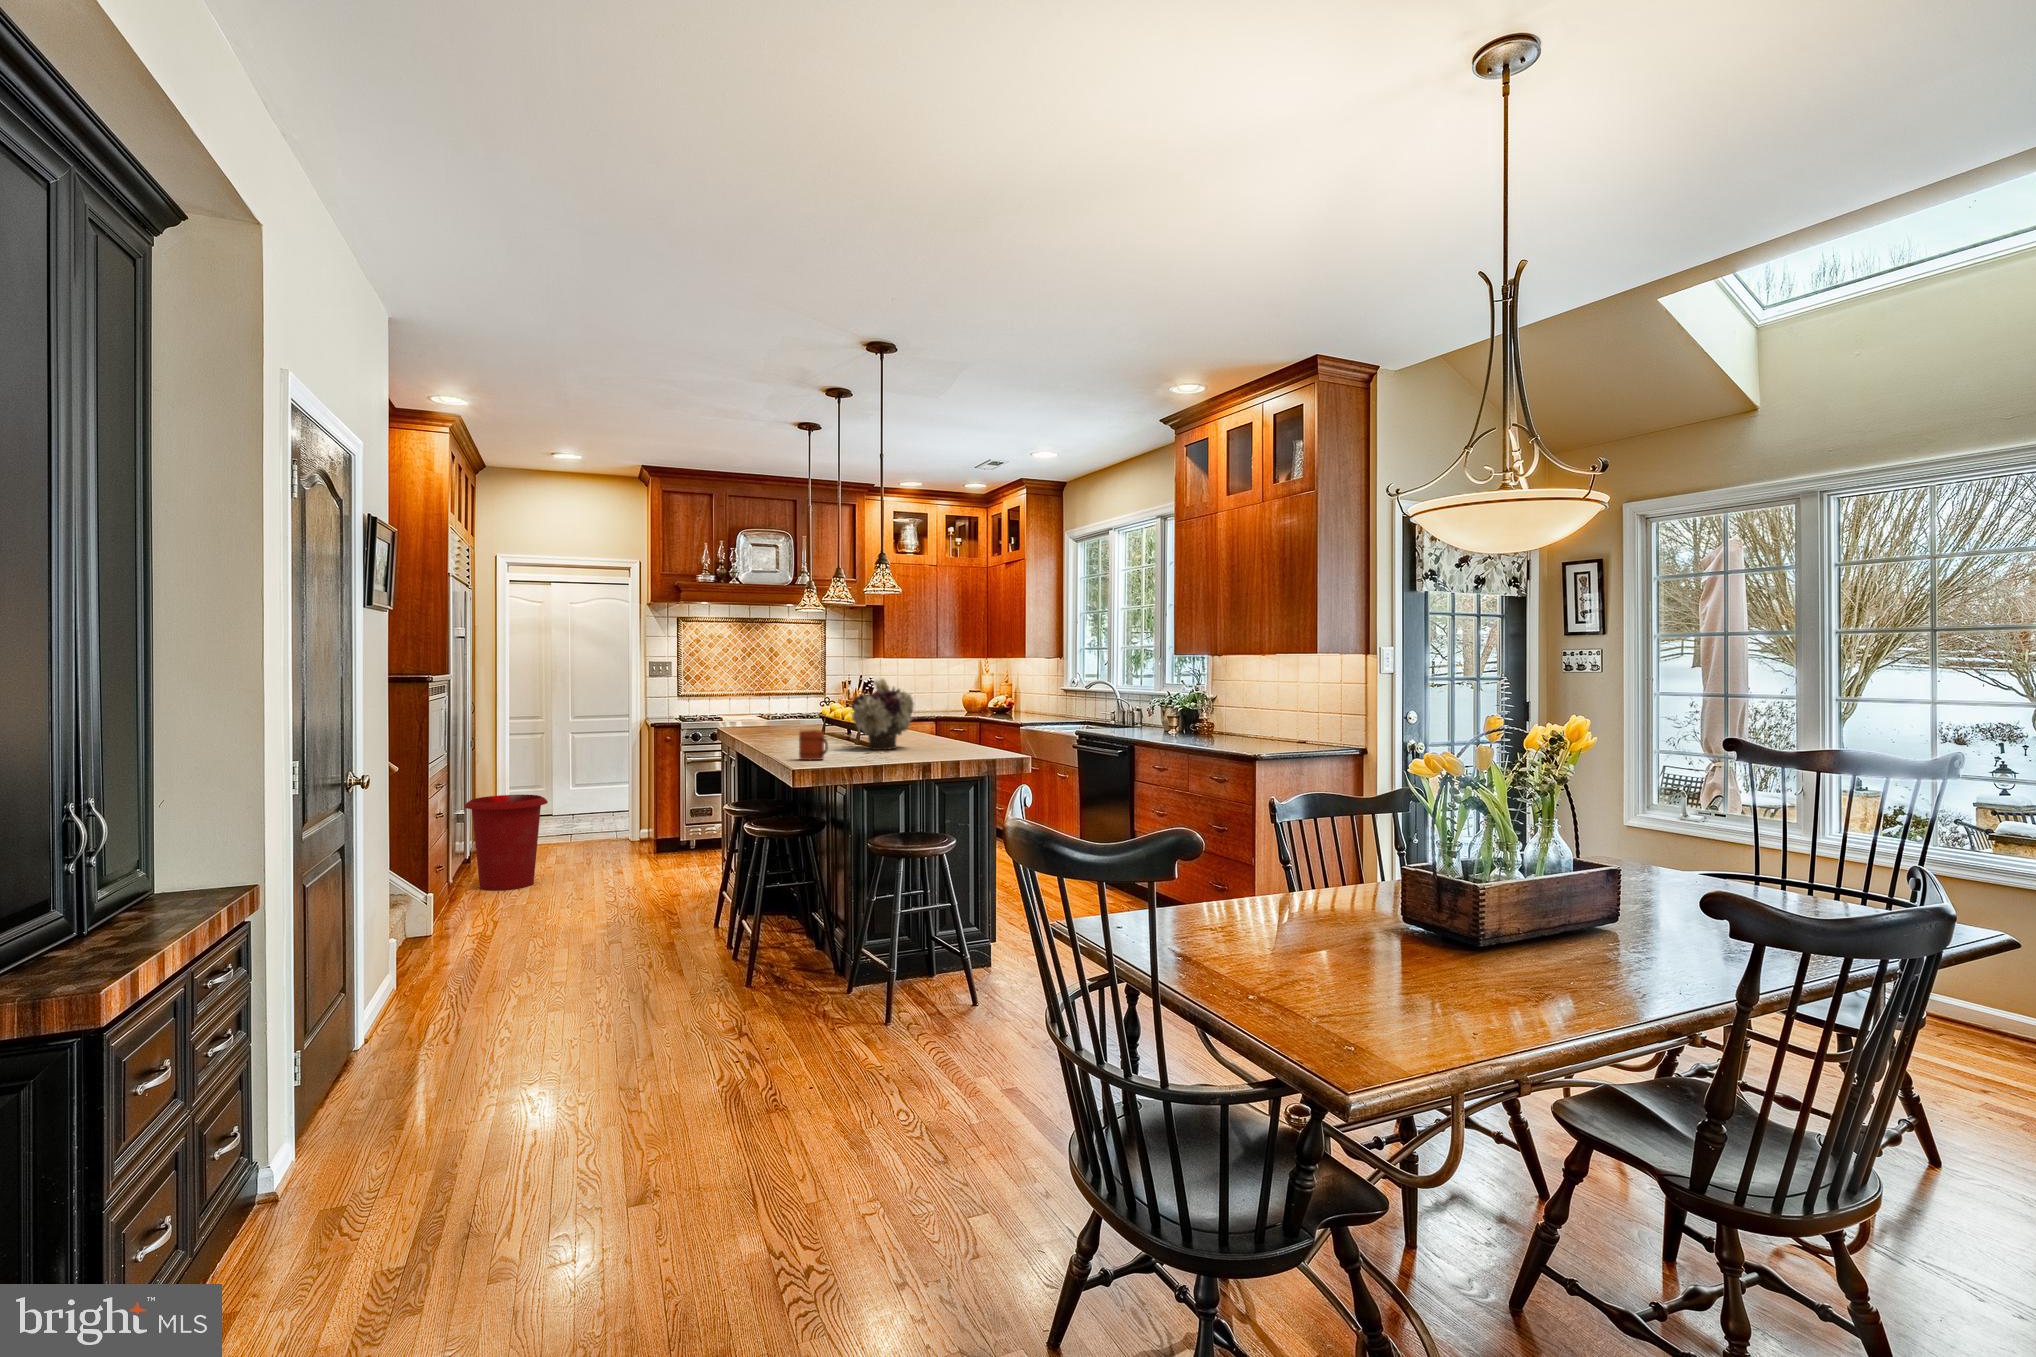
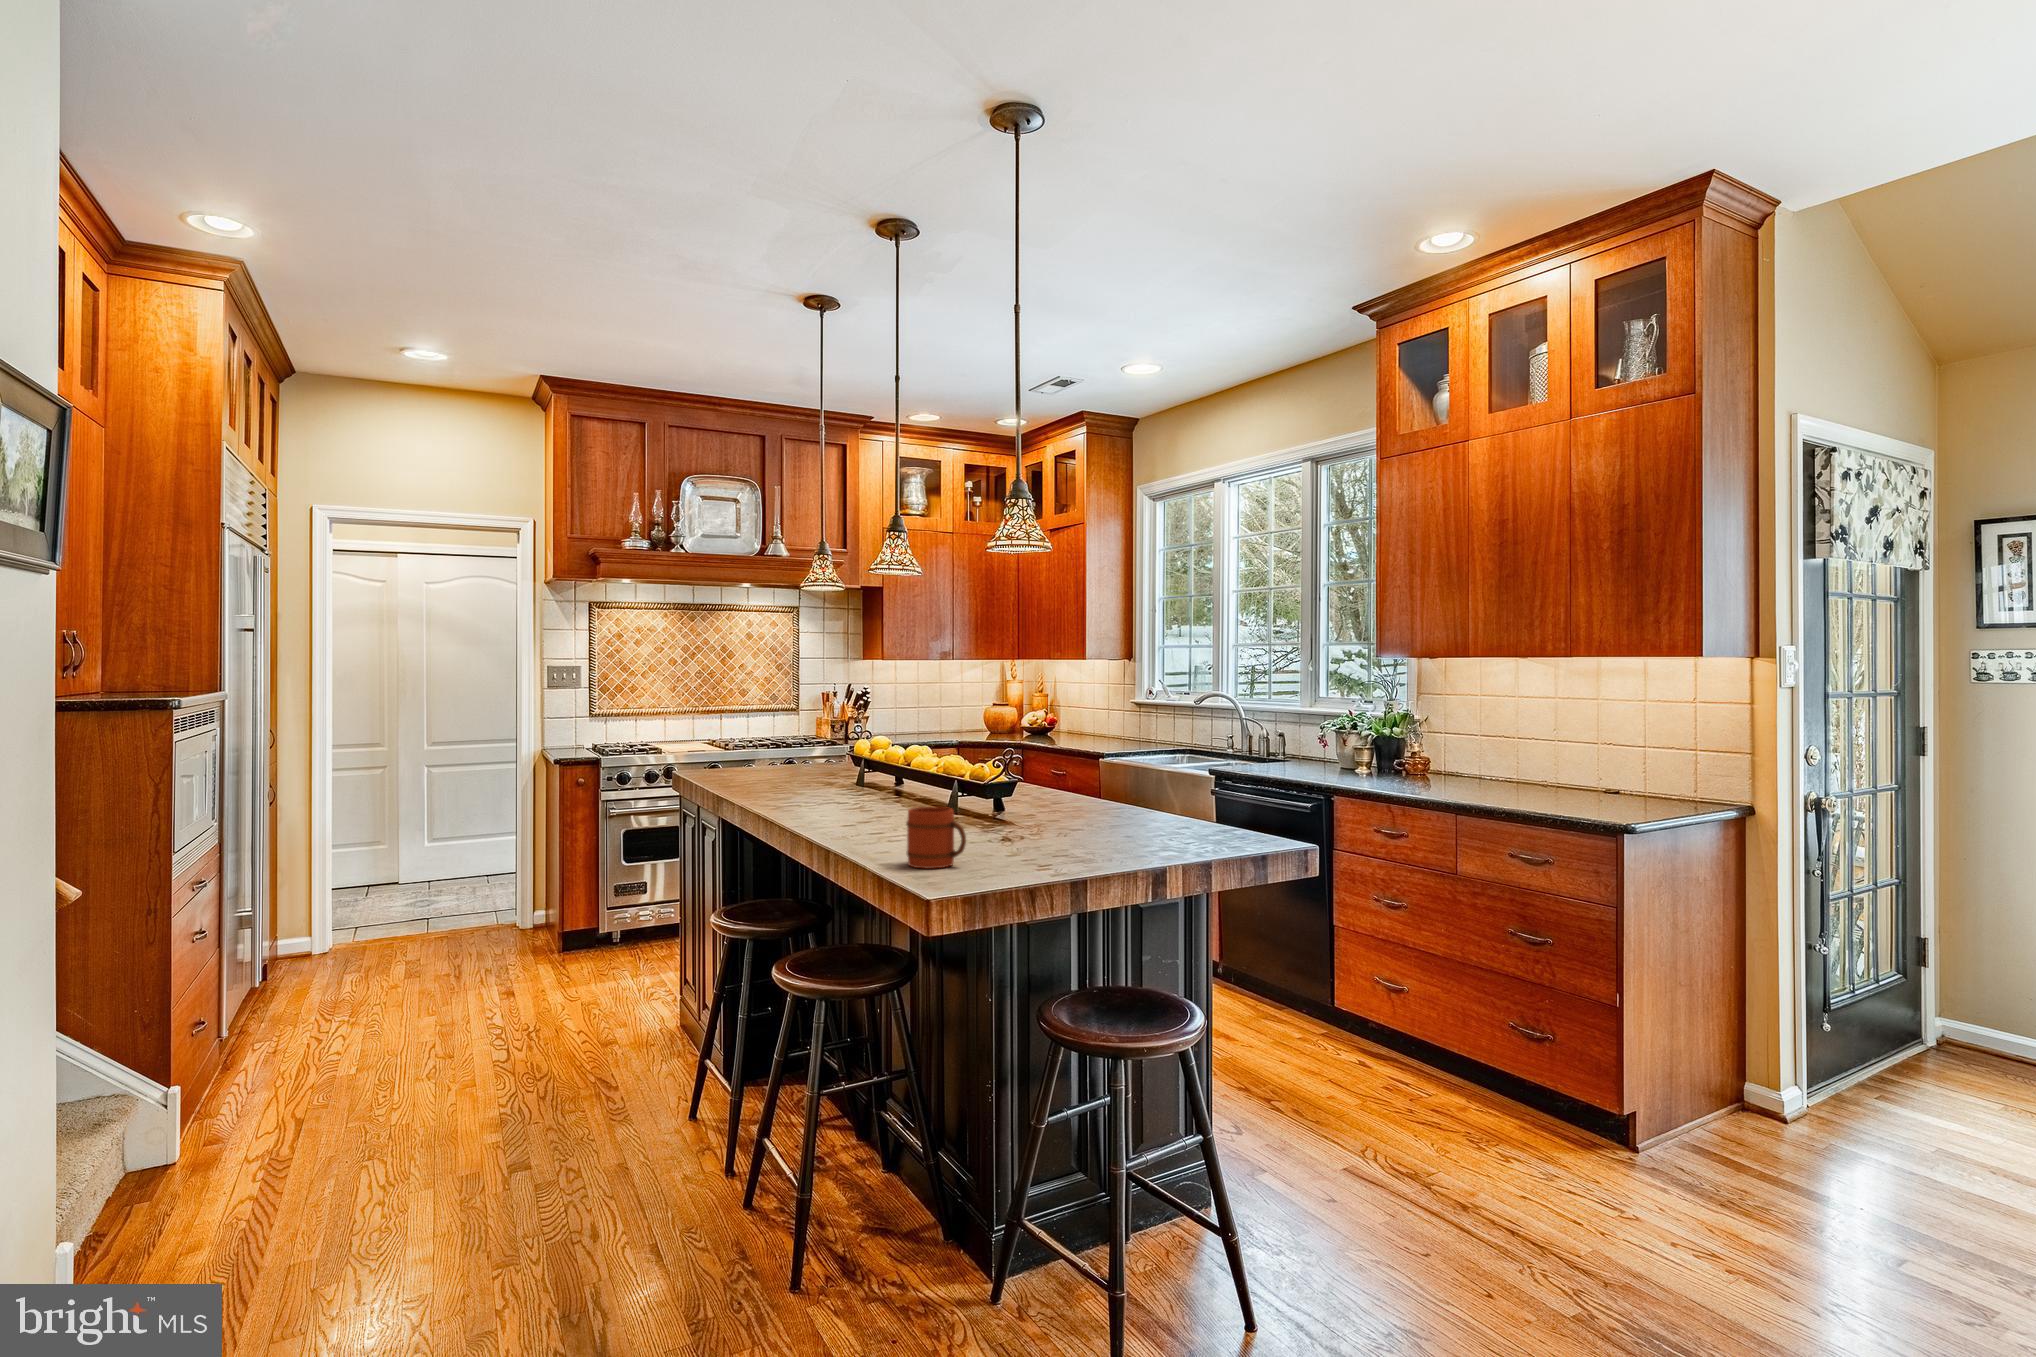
flower arrangement: present [851,678,914,750] -> none [954,700,1064,827]
waste bin: present [464,795,548,890] -> none [253,876,395,1036]

